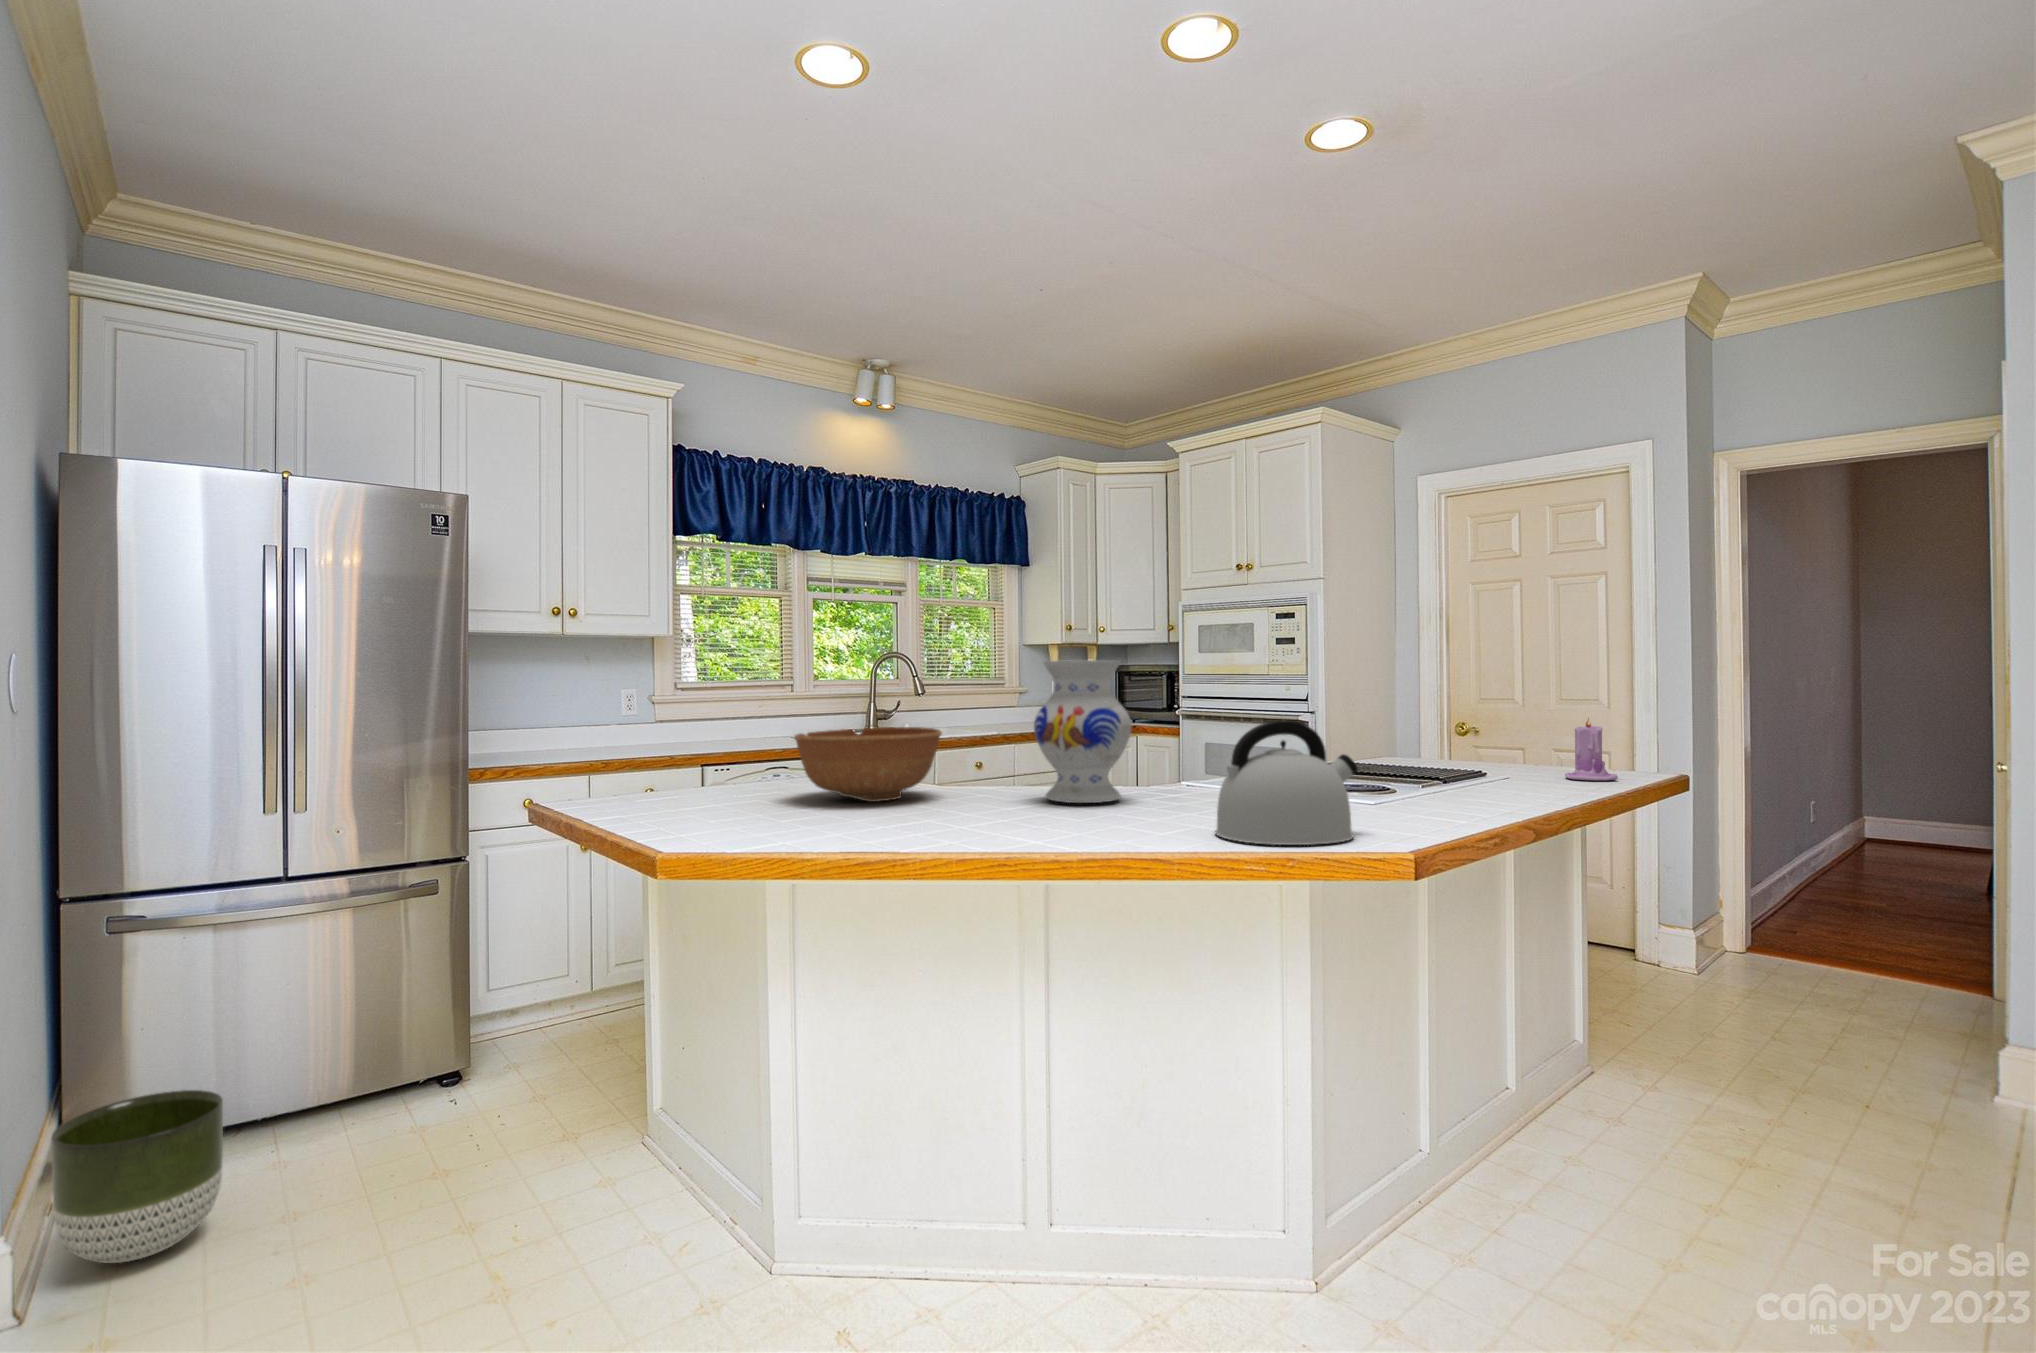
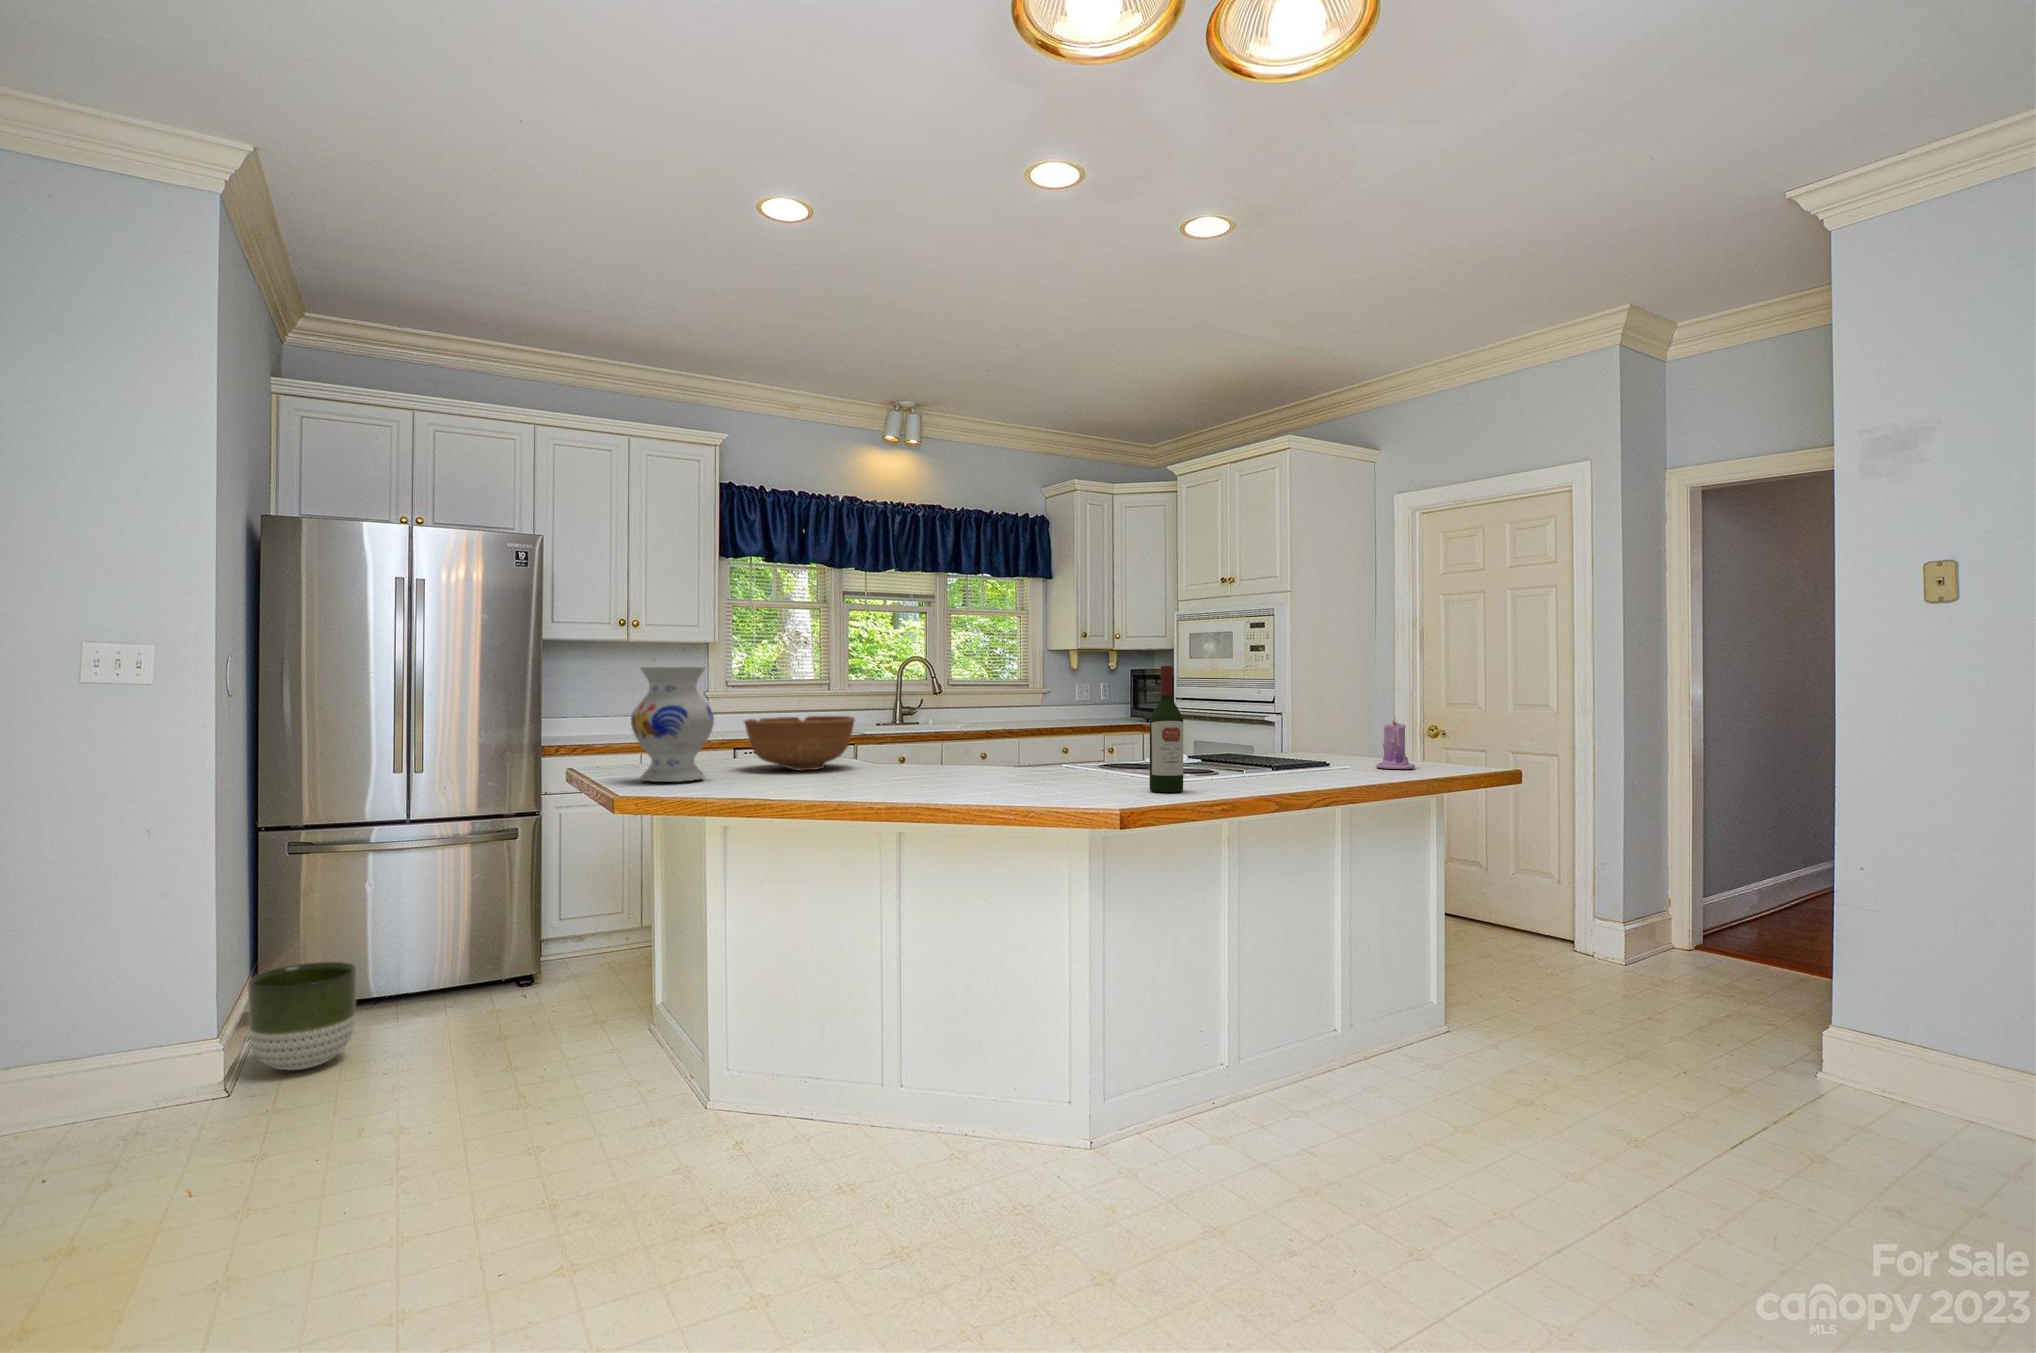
wine bottle: none [1403,657,1451,826] -> present [1150,666,1183,792]
vase: present [1034,660,1132,803] -> present [631,667,714,782]
kettle: present [1215,720,1358,845] -> none [994,711,1100,799]

